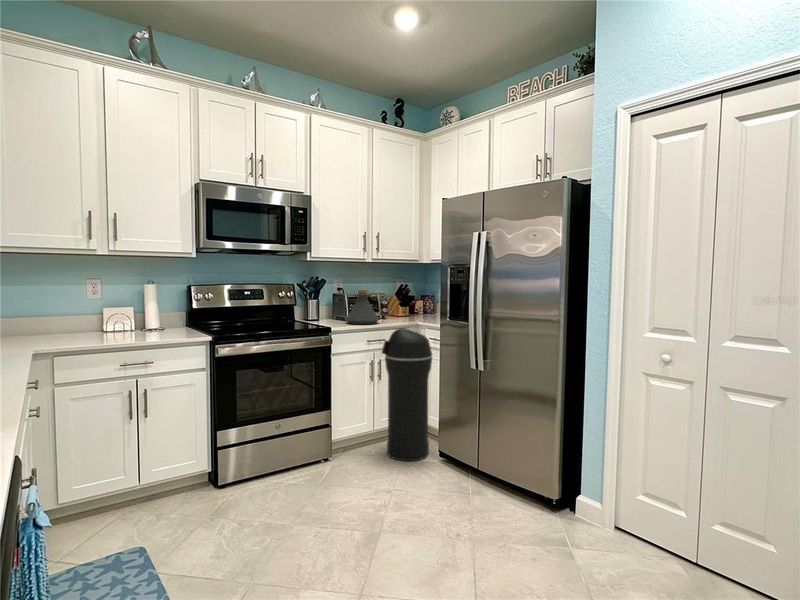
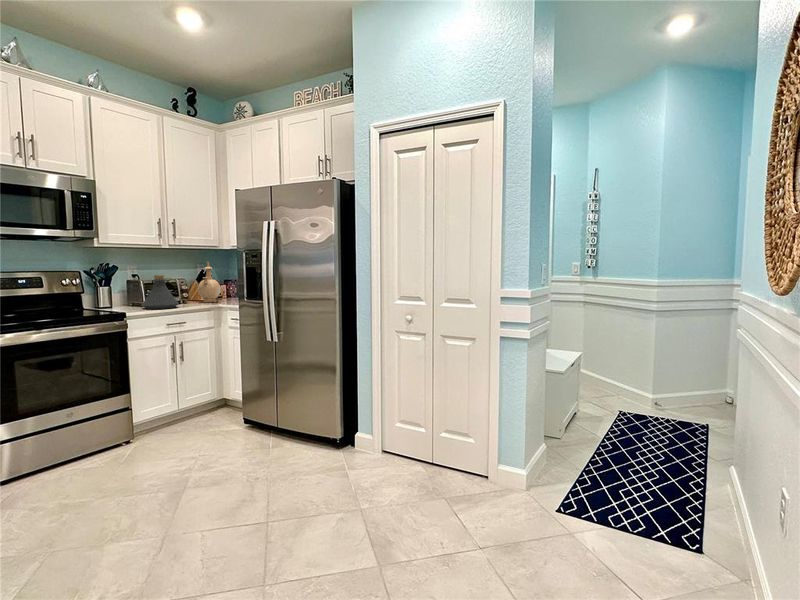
vase: none [397,277,418,319] -> present [198,262,220,302]
trash can: present [381,328,432,461] -> none [182,310,234,433]

